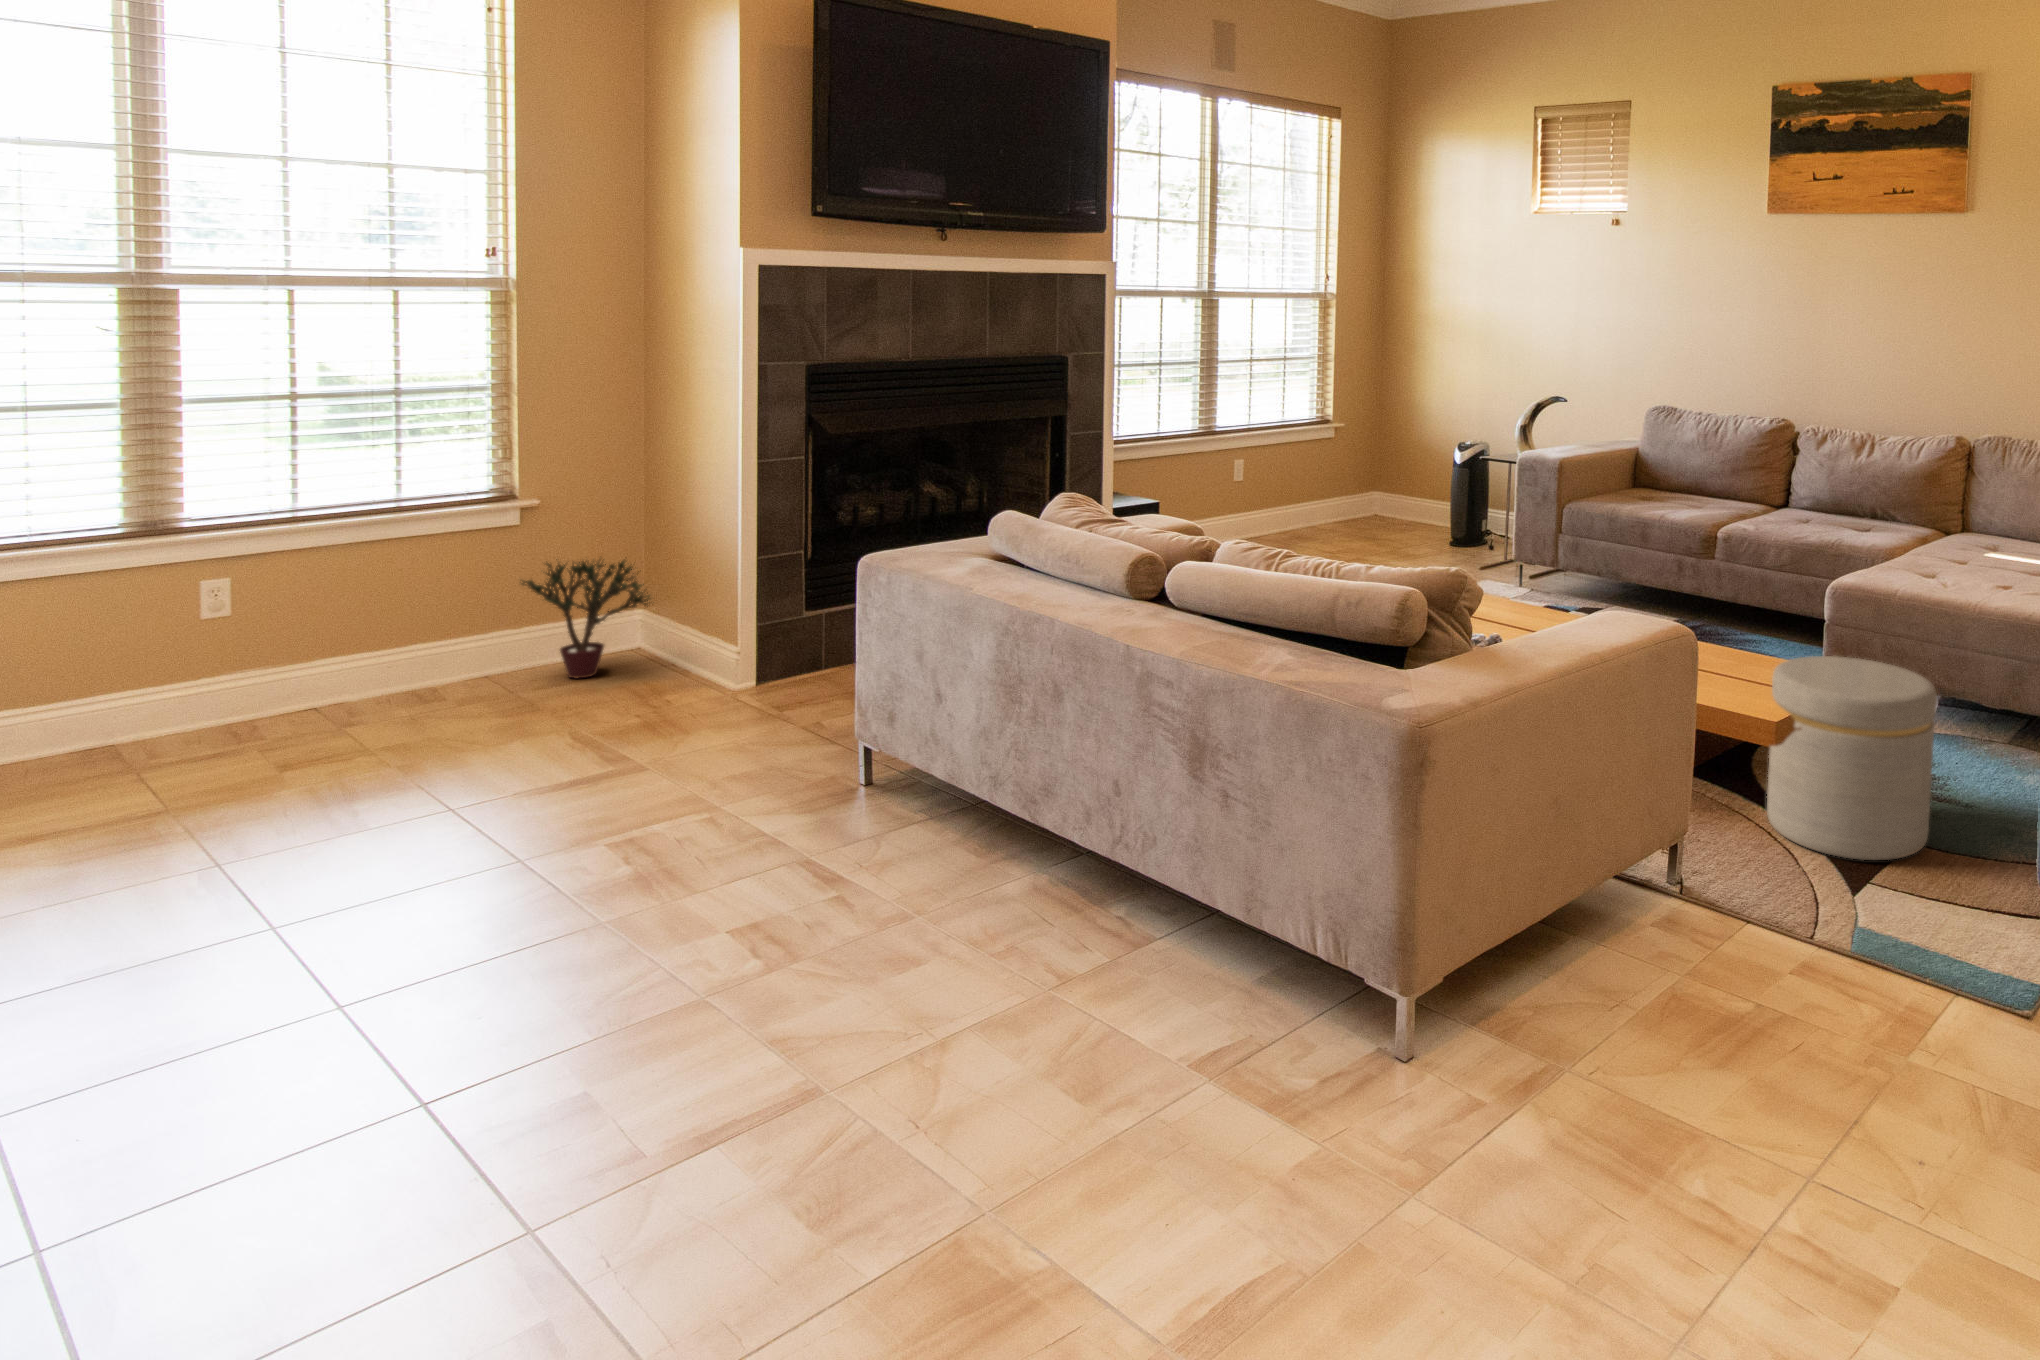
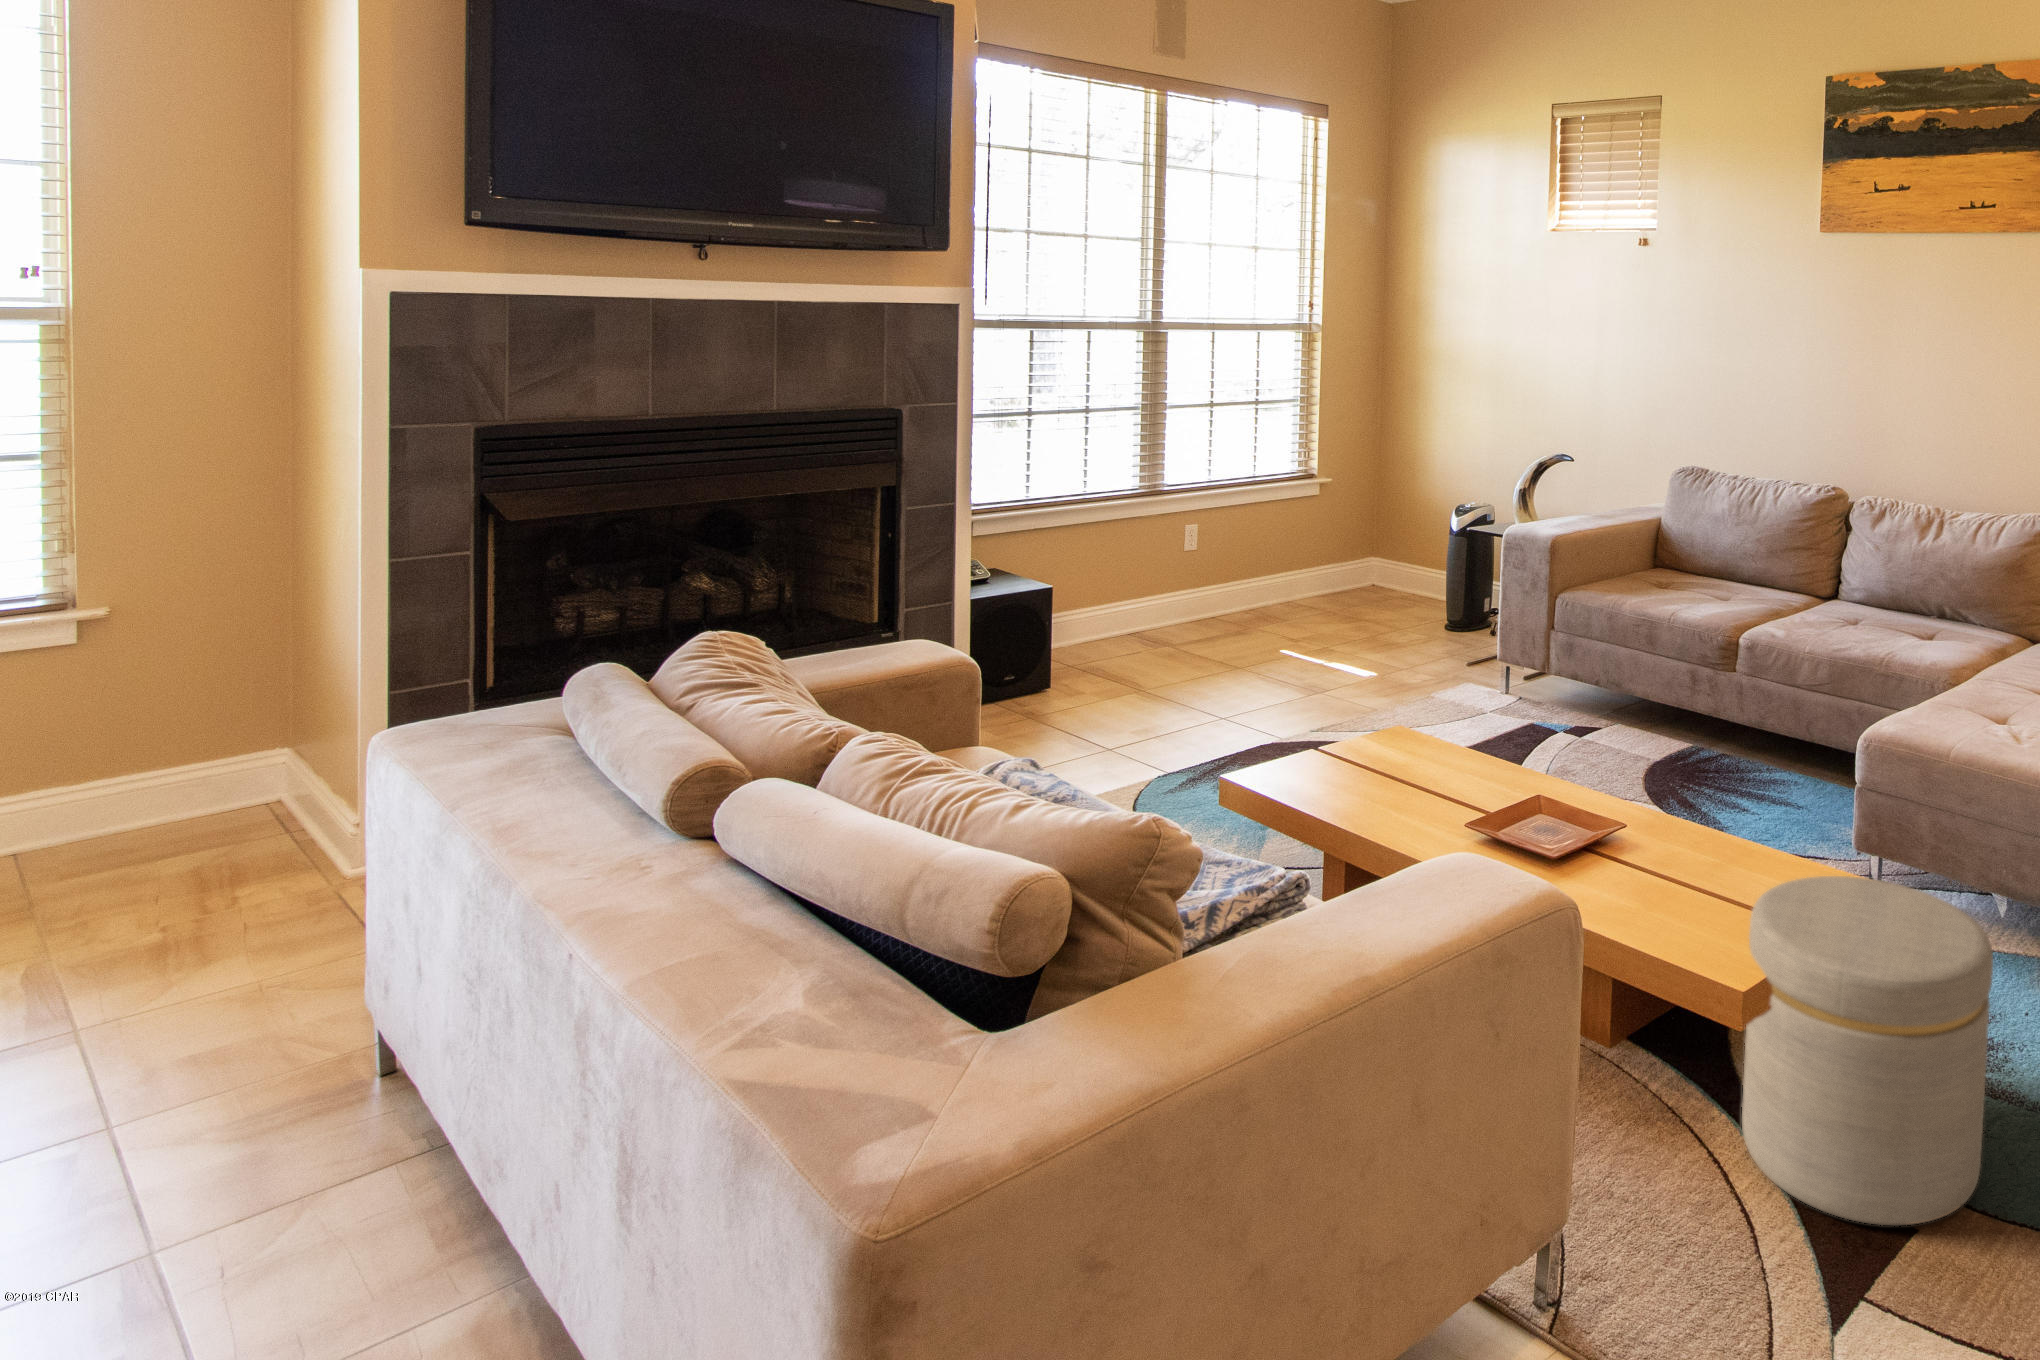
potted plant: present [522,560,650,678] -> none [57,676,266,851]

